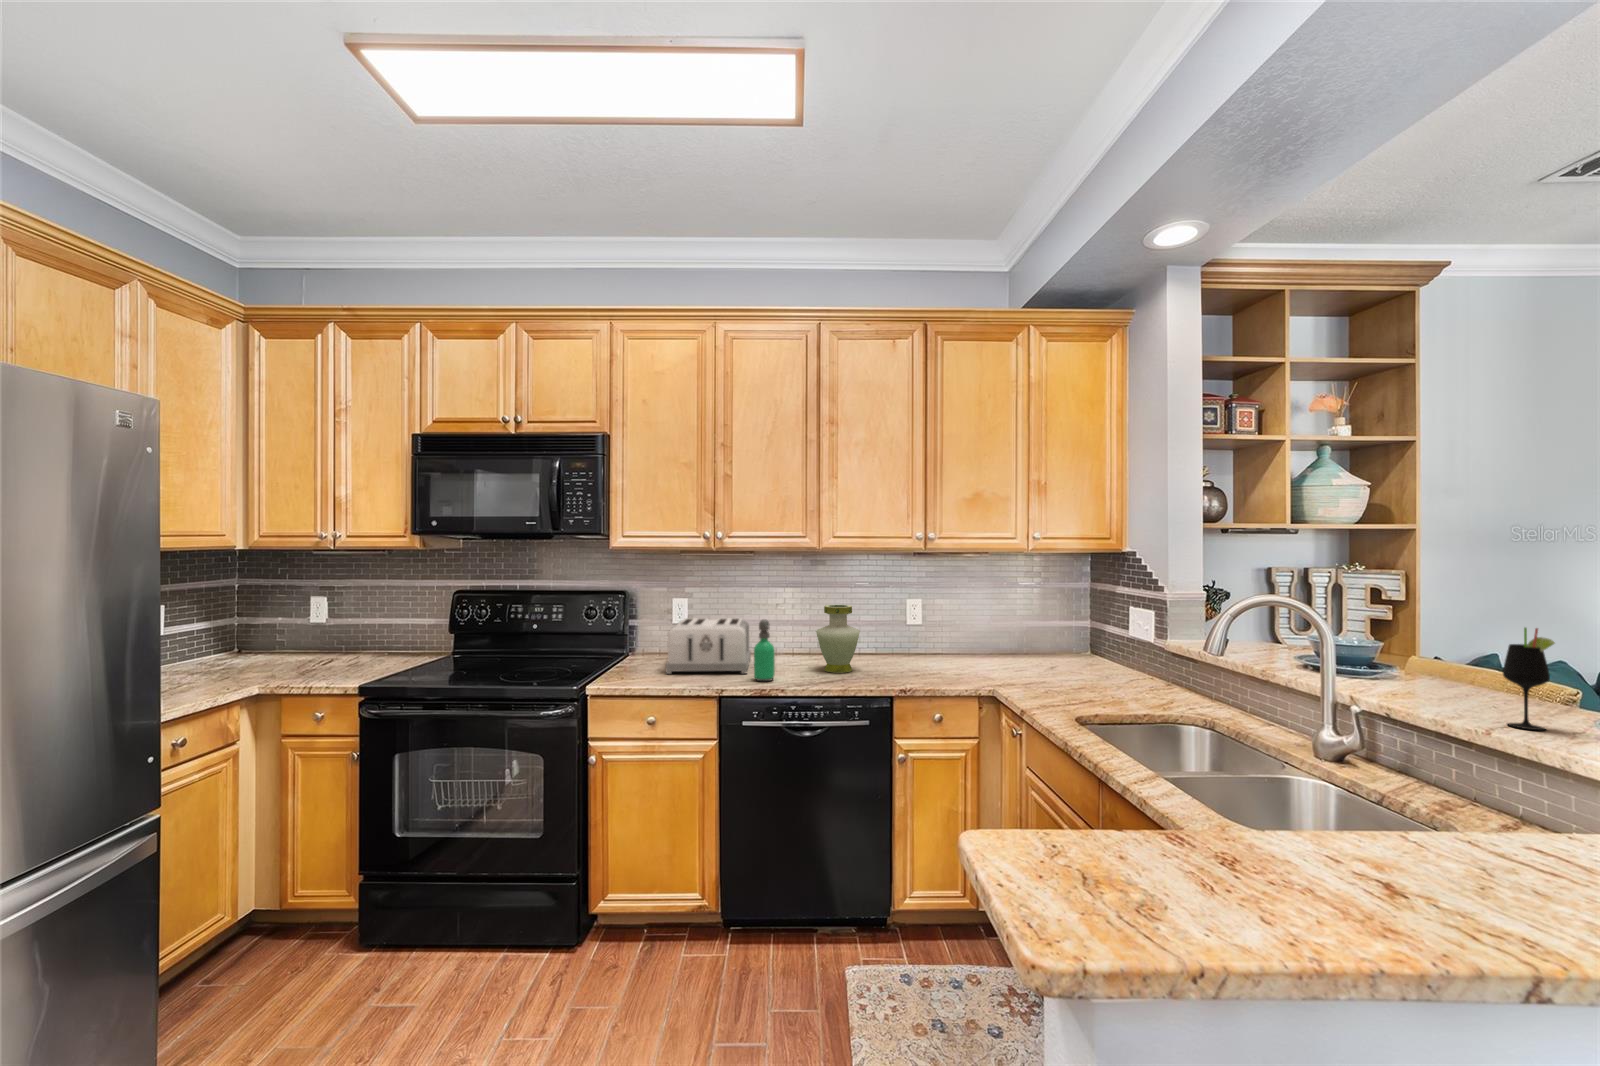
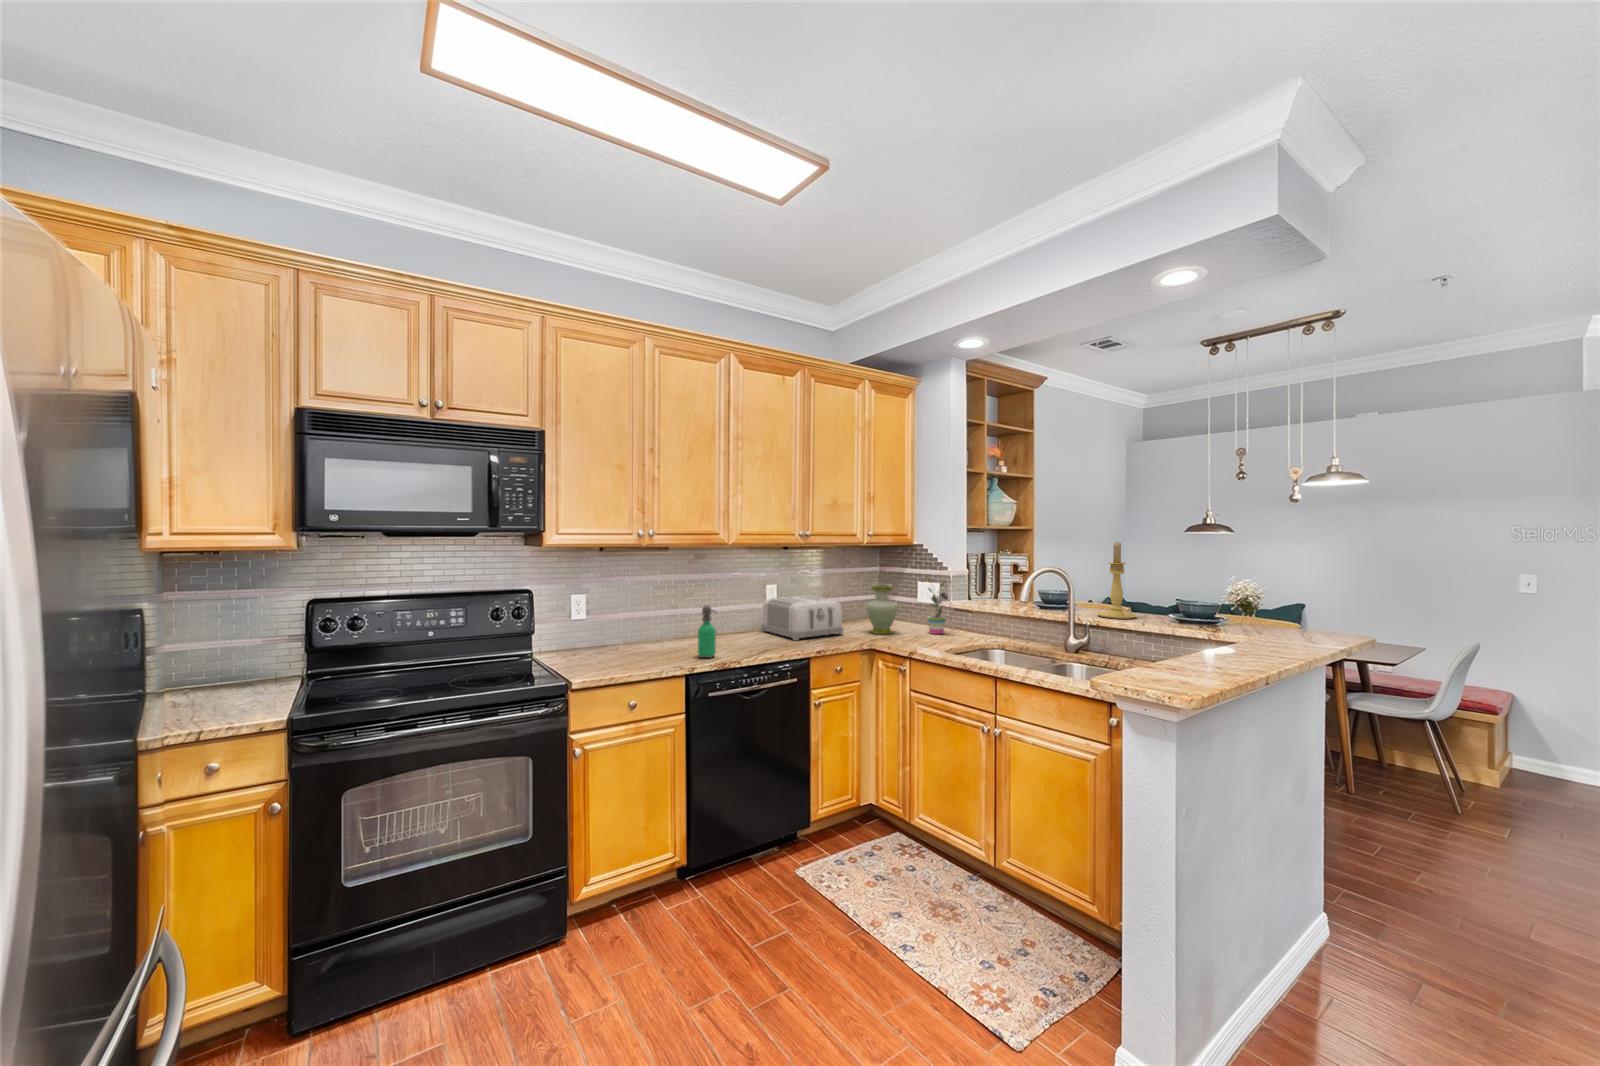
candle holder: none [1387,548,1480,698] -> present [1097,542,1137,619]
potted plant: none [1115,601,1154,689] -> present [927,577,951,634]
vase: present [816,605,860,673] -> present [866,584,898,634]
toaster: present [666,618,751,674] -> present [761,595,843,640]
wine glass: present [1503,628,1555,730] -> none [1169,581,1191,629]

